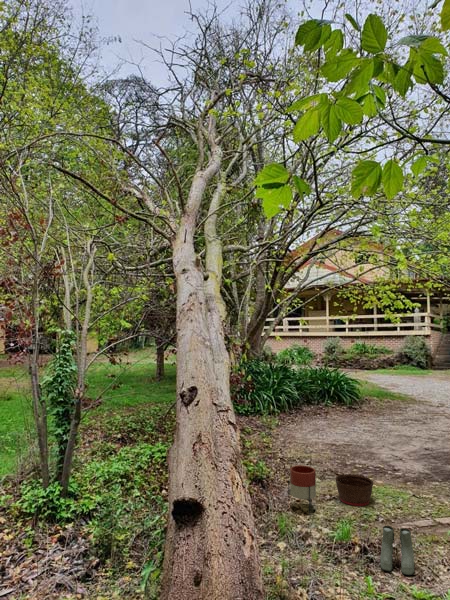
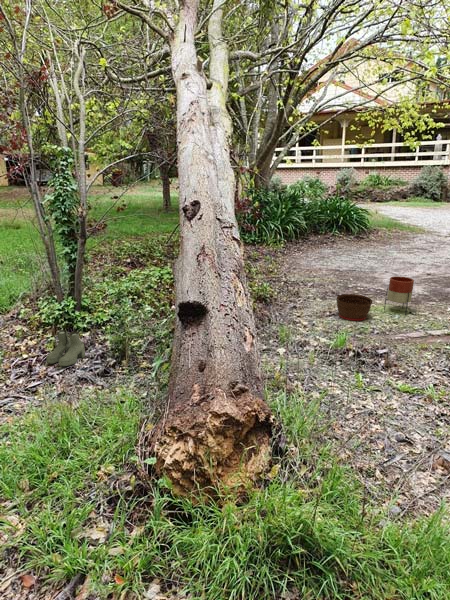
planter: present [288,465,316,514] -> present [384,276,414,315]
boots: present [380,526,414,575] -> present [46,330,85,367]

